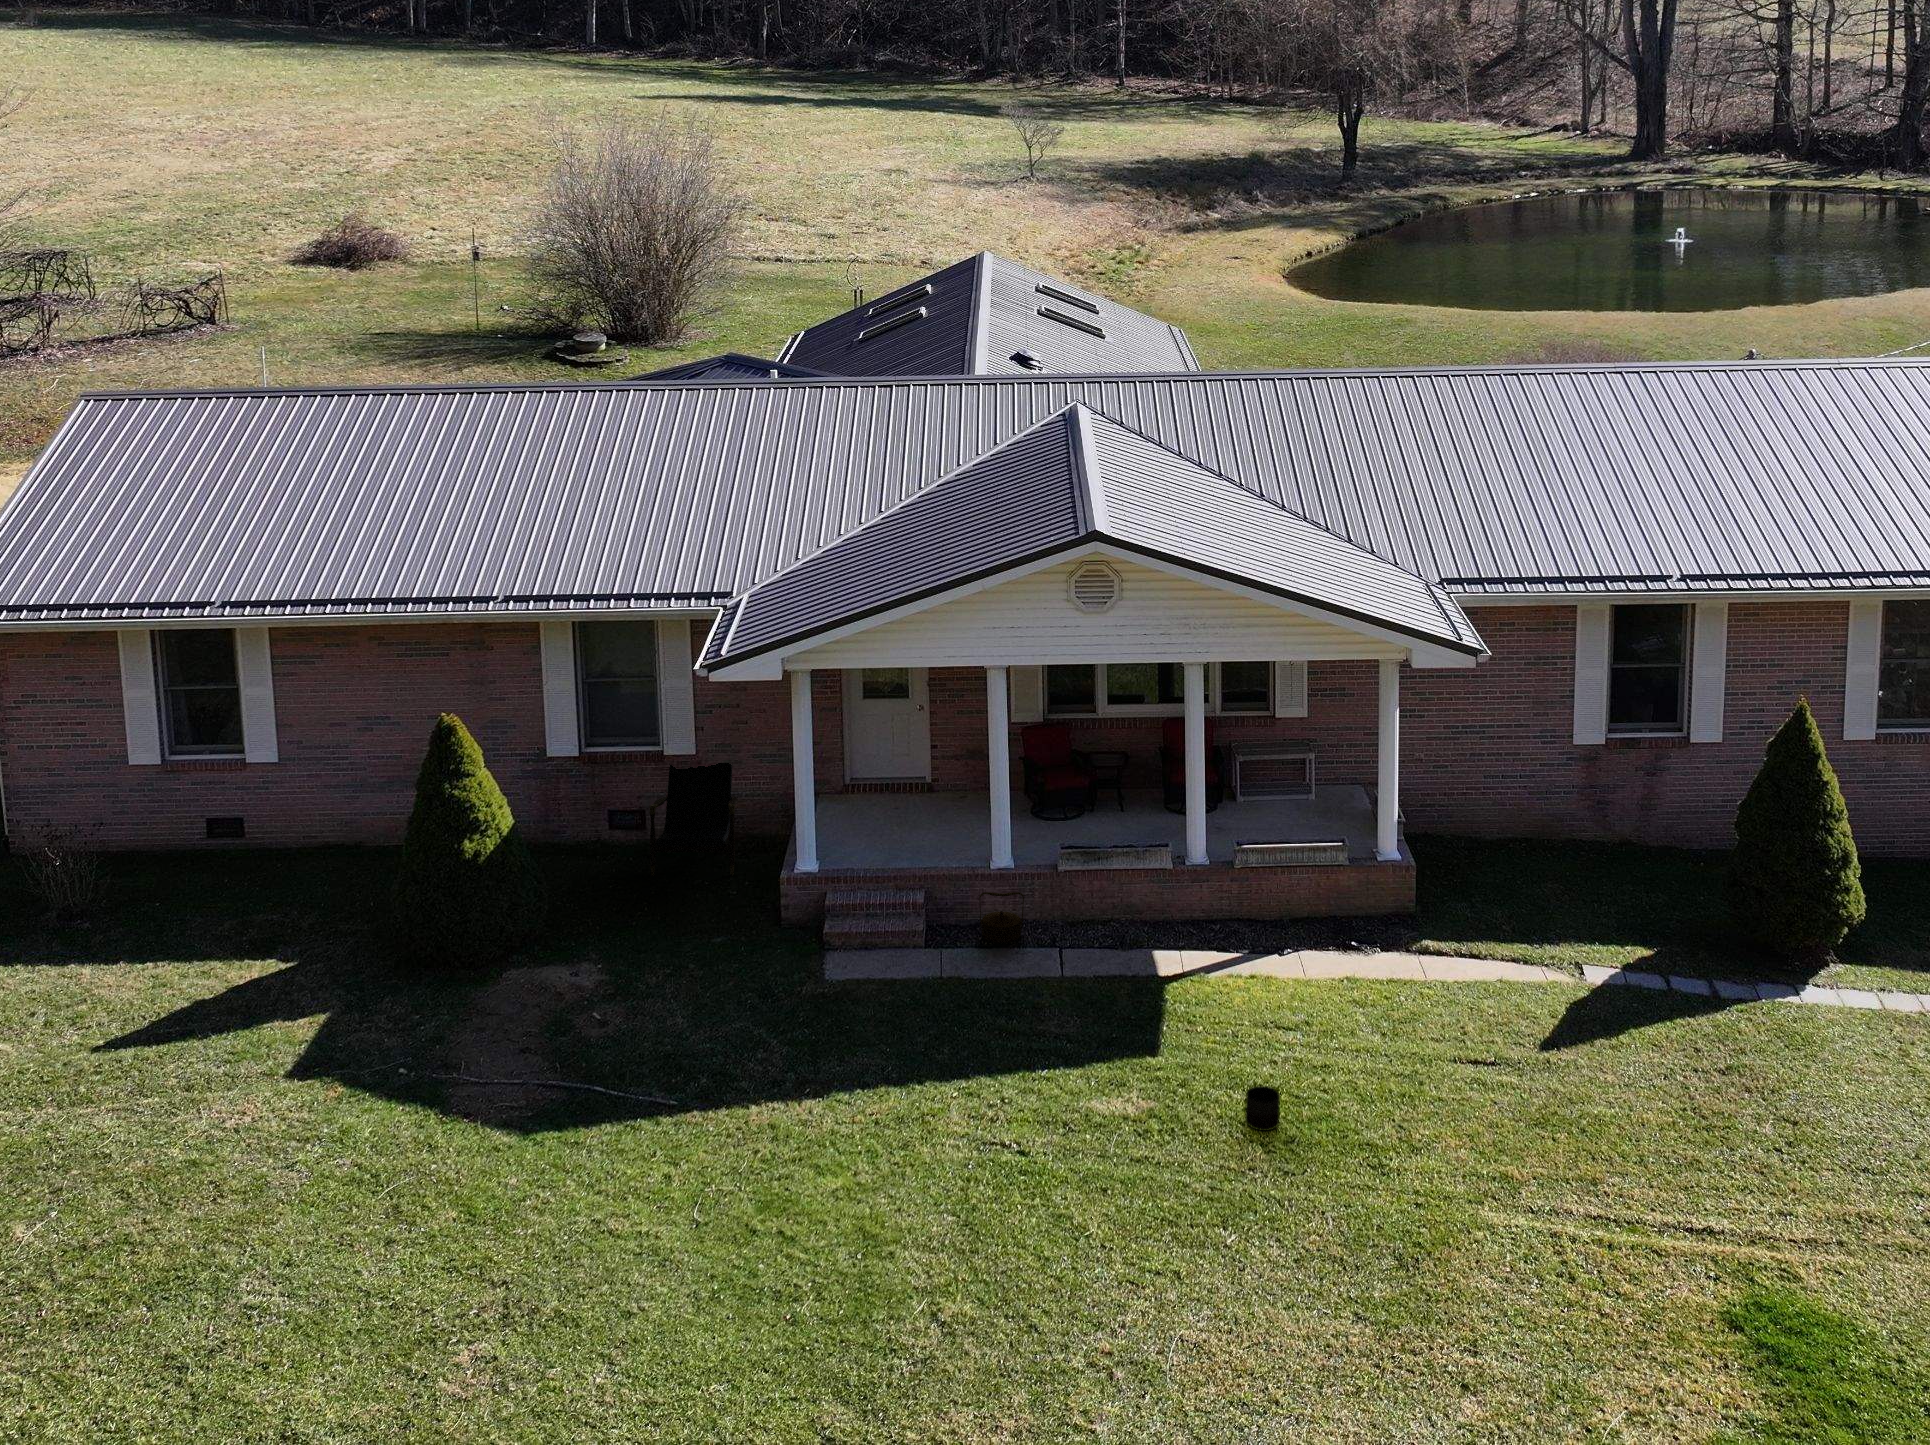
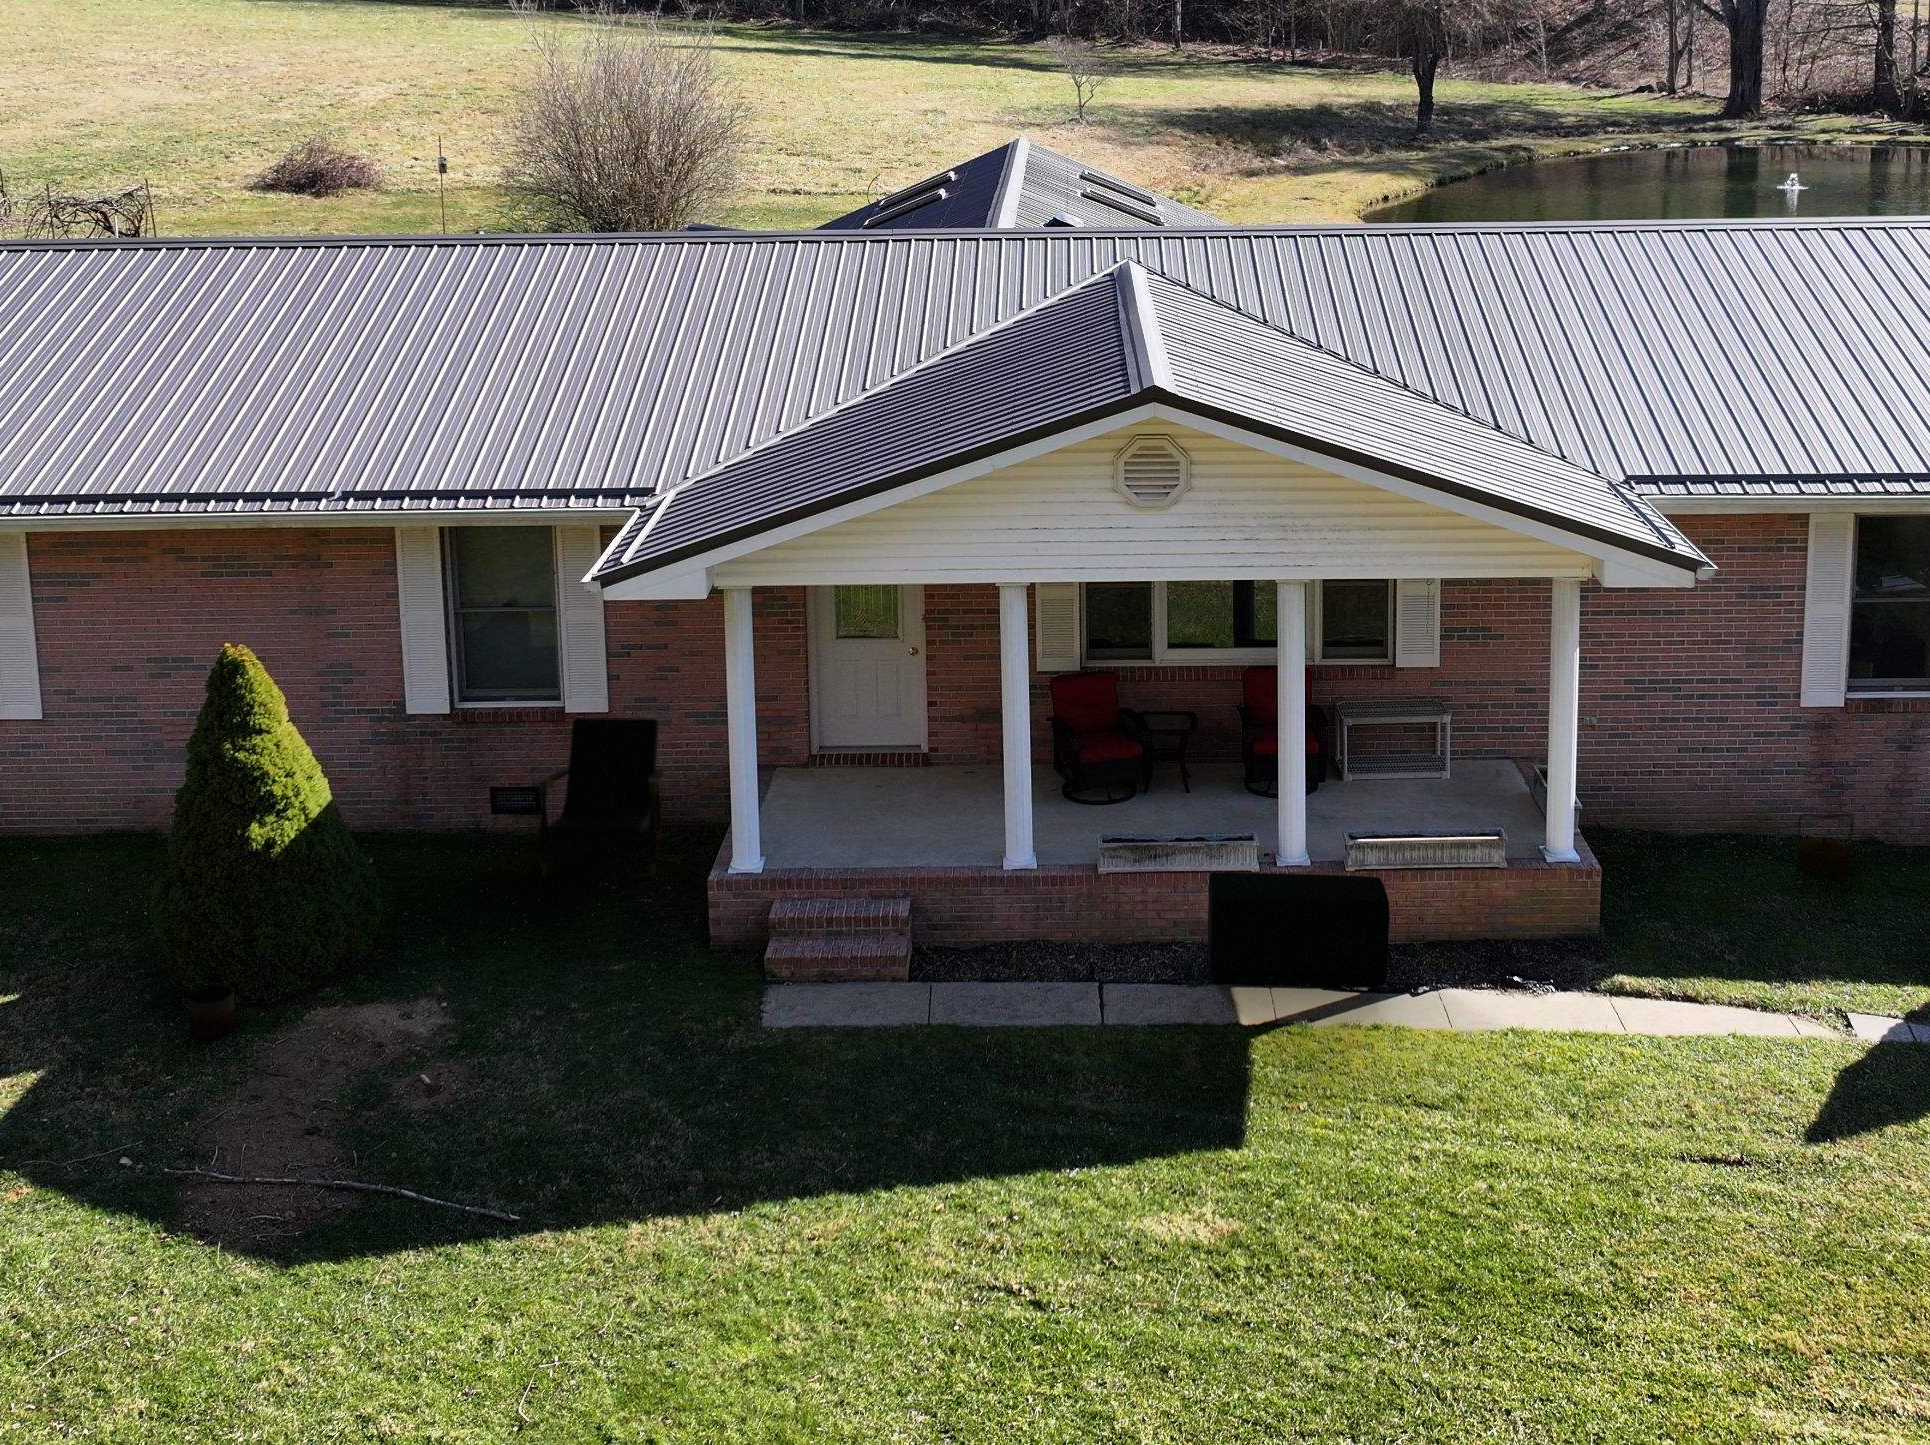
bench: none [1136,869,1264,948] -> present [1208,873,1390,985]
basket: present [979,892,1024,943] -> present [1797,814,1854,875]
planter: present [1245,1085,1280,1131] -> present [188,985,236,1039]

